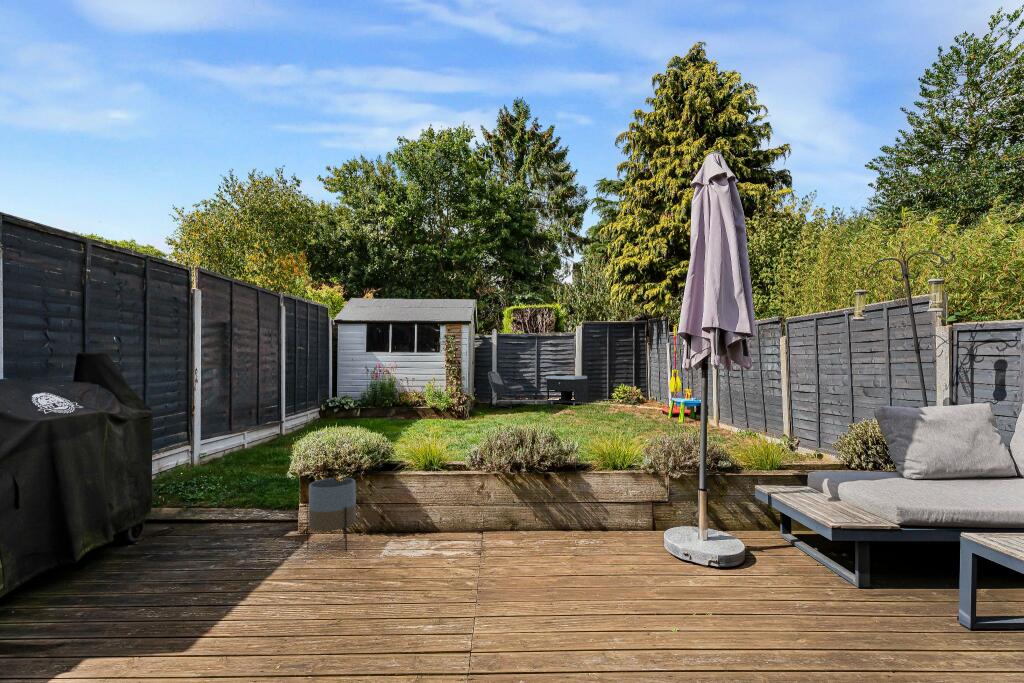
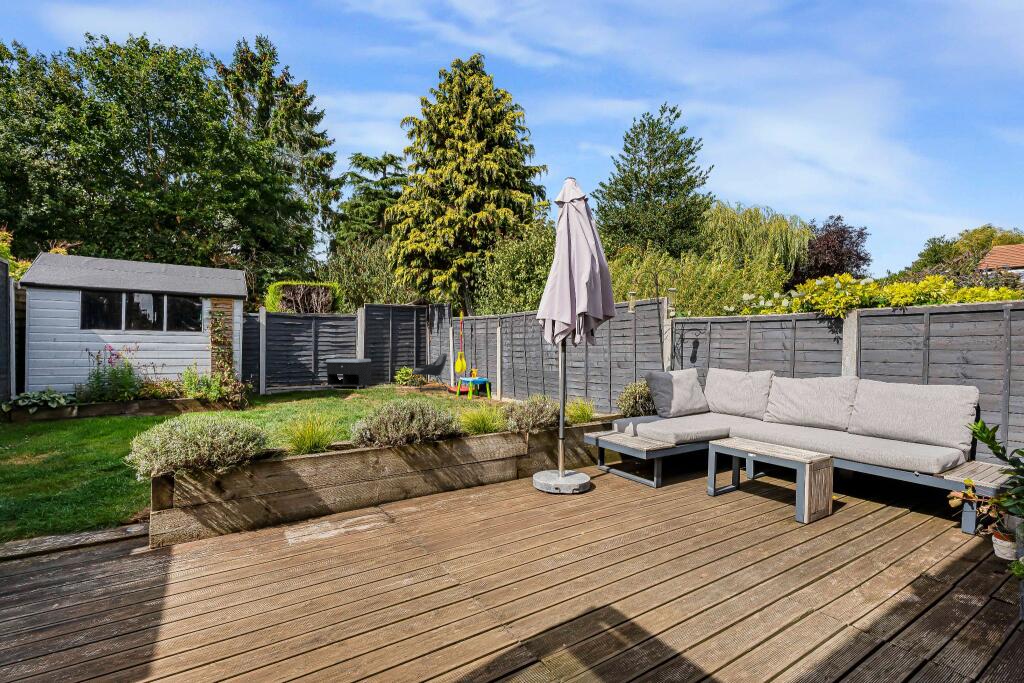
lounge chair: present [488,372,524,409] -> present [412,353,447,392]
planter: present [307,478,356,552] -> none [181,468,243,557]

